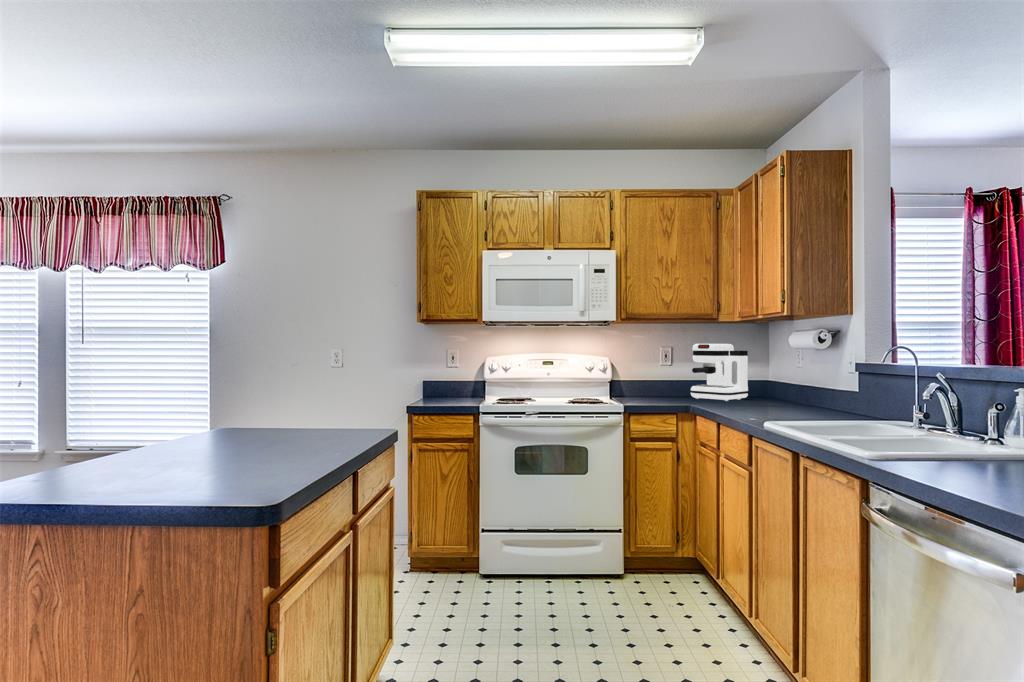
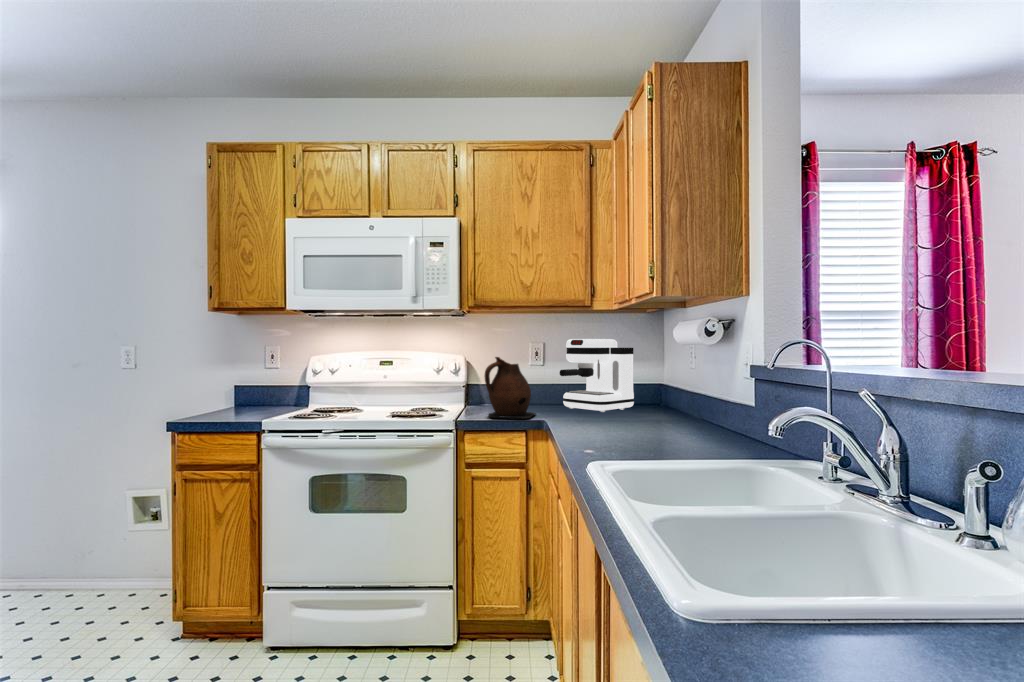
ceramic pitcher: none [642,358,681,405] -> present [485,357,536,419]

